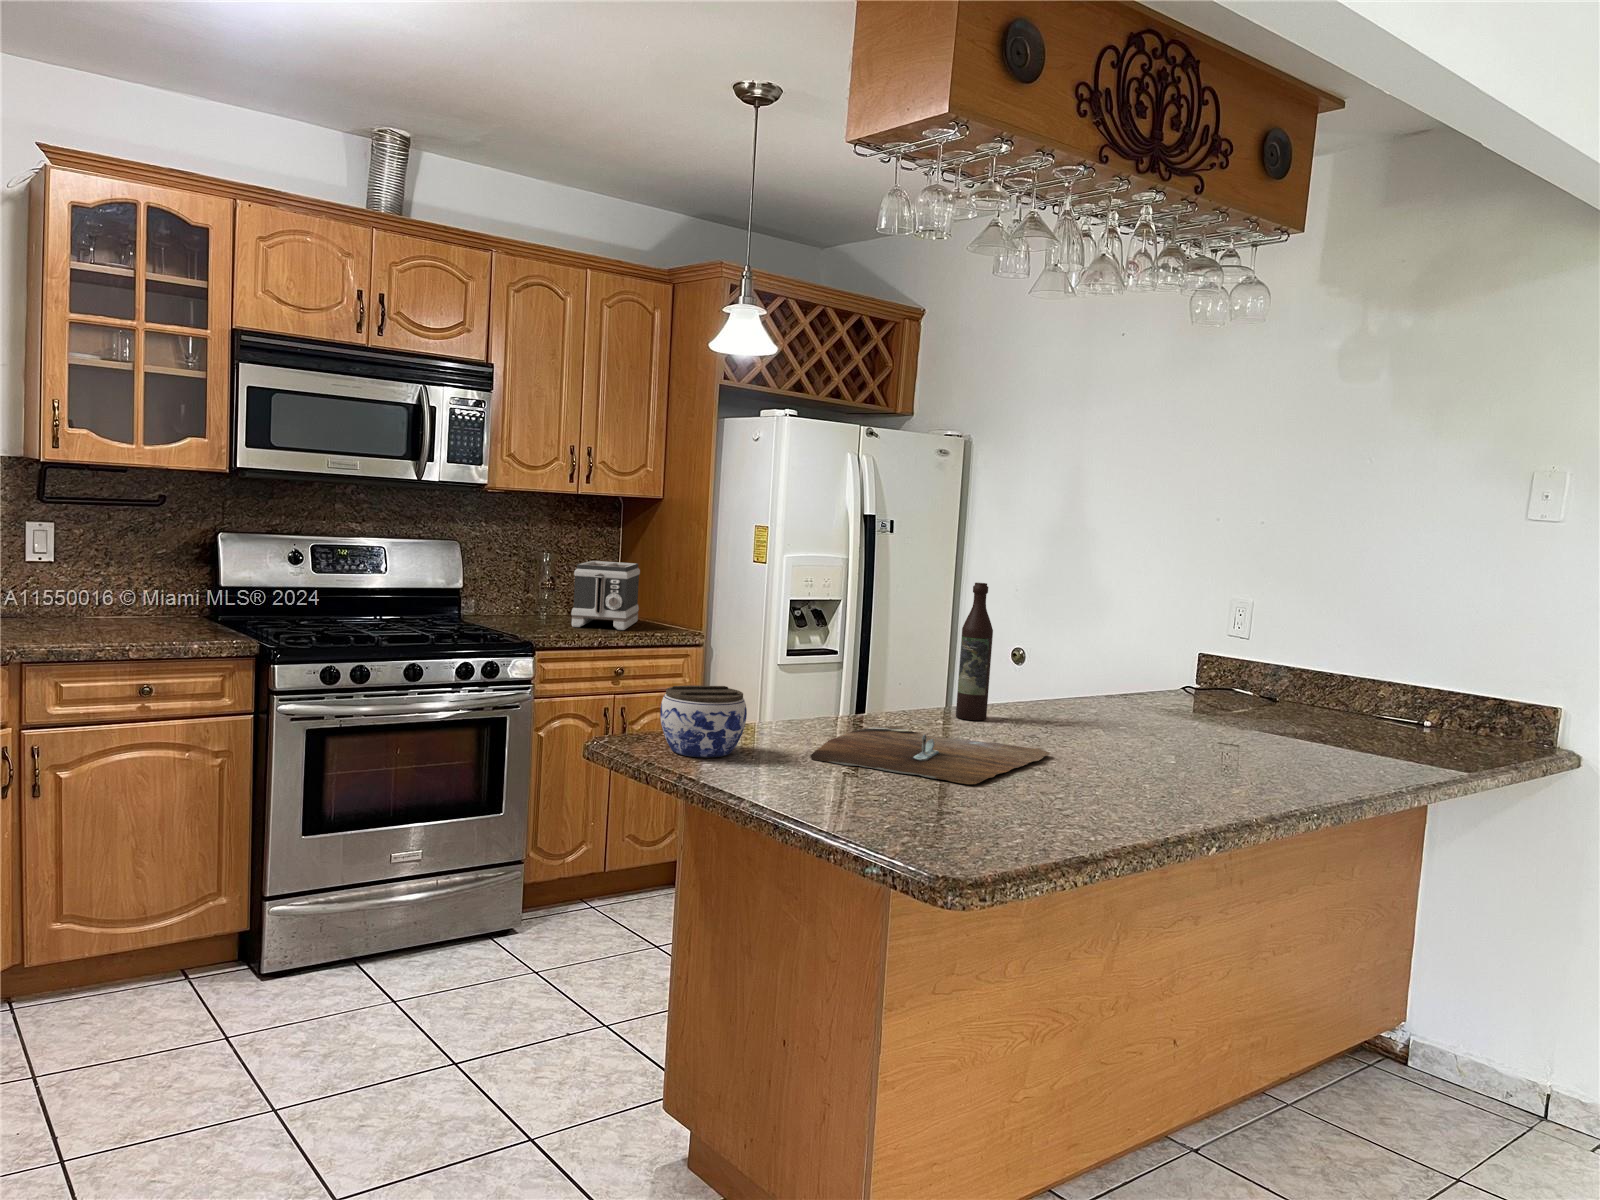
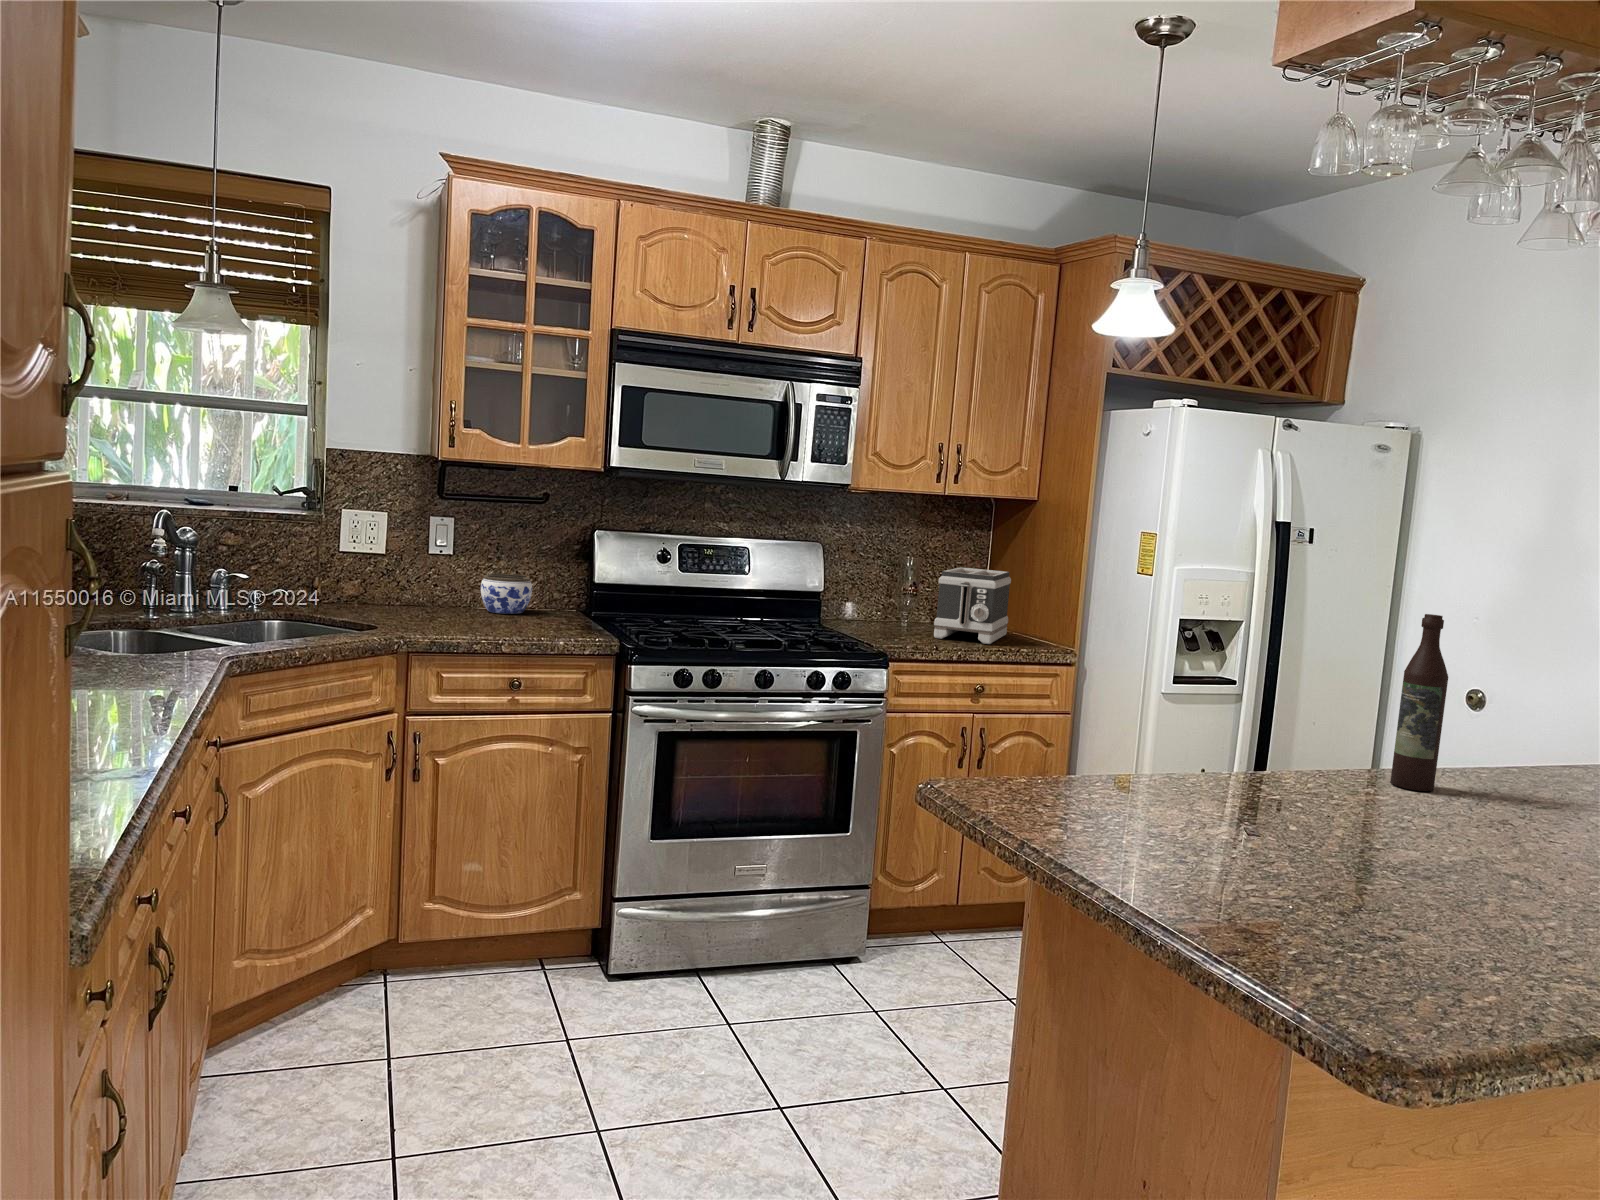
jar: present [660,685,747,757] -> present [481,573,532,614]
cutting board: present [810,726,1050,784] -> none [1190,792,1534,893]

